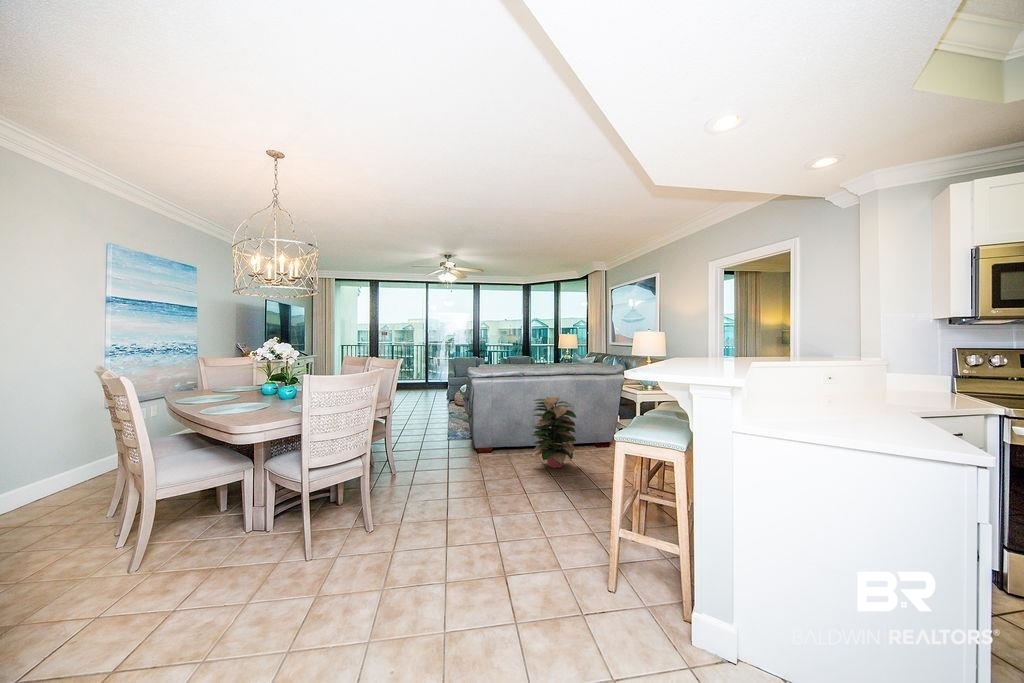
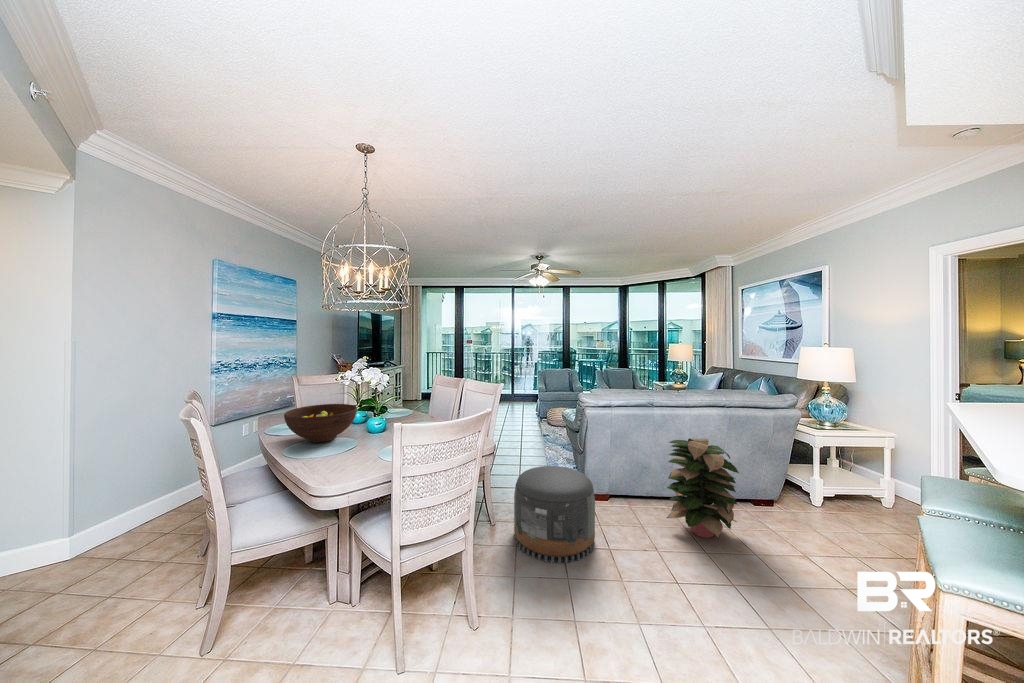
fruit bowl: none [201,374,270,404] -> present [284,404,357,442]
pouf: none [410,423,474,491] -> present [514,466,595,563]

